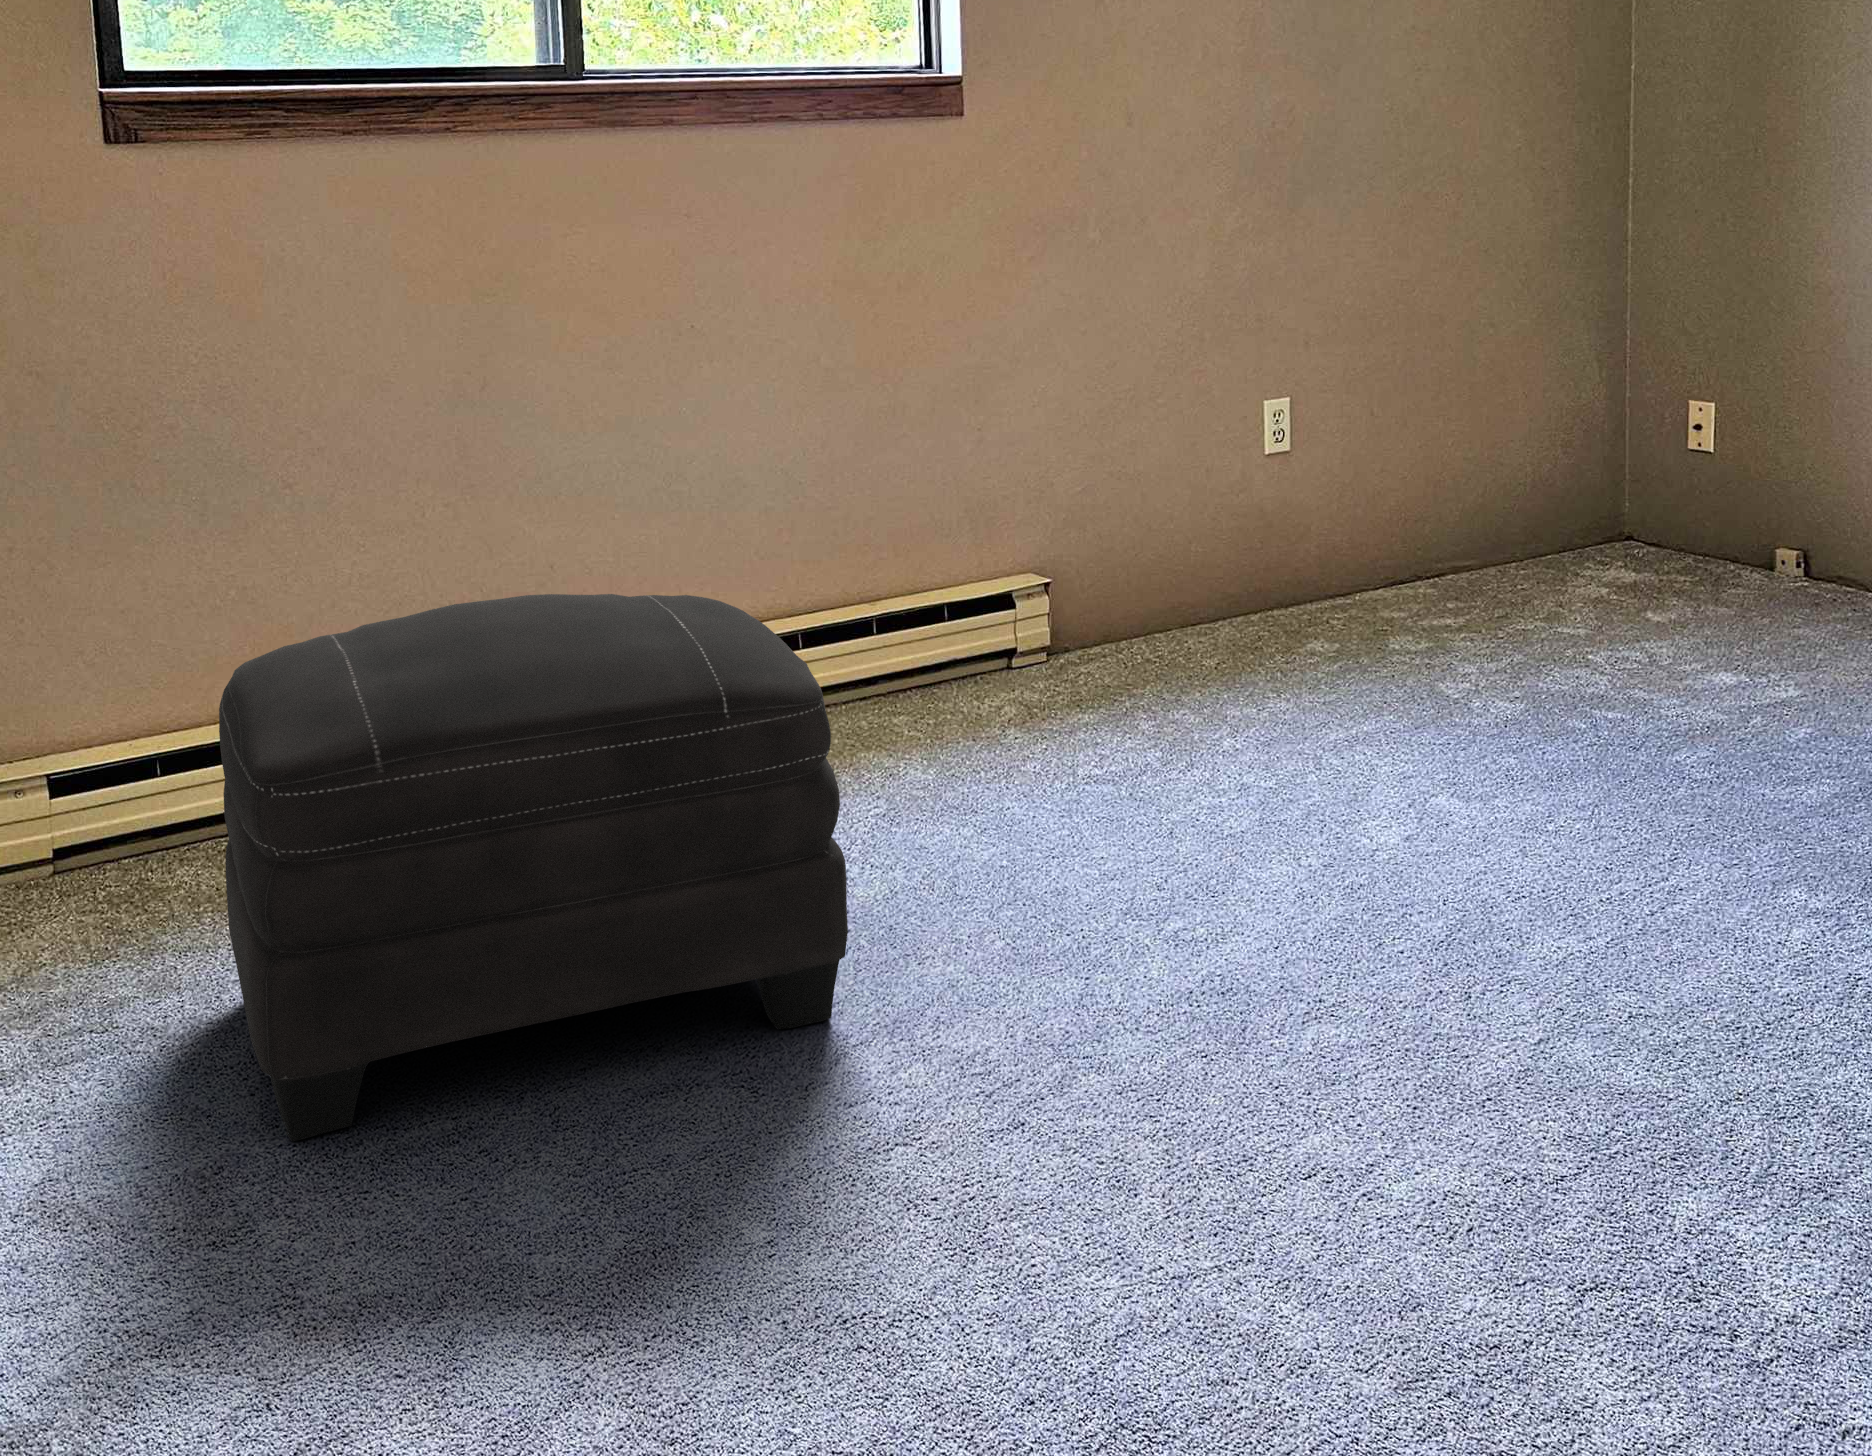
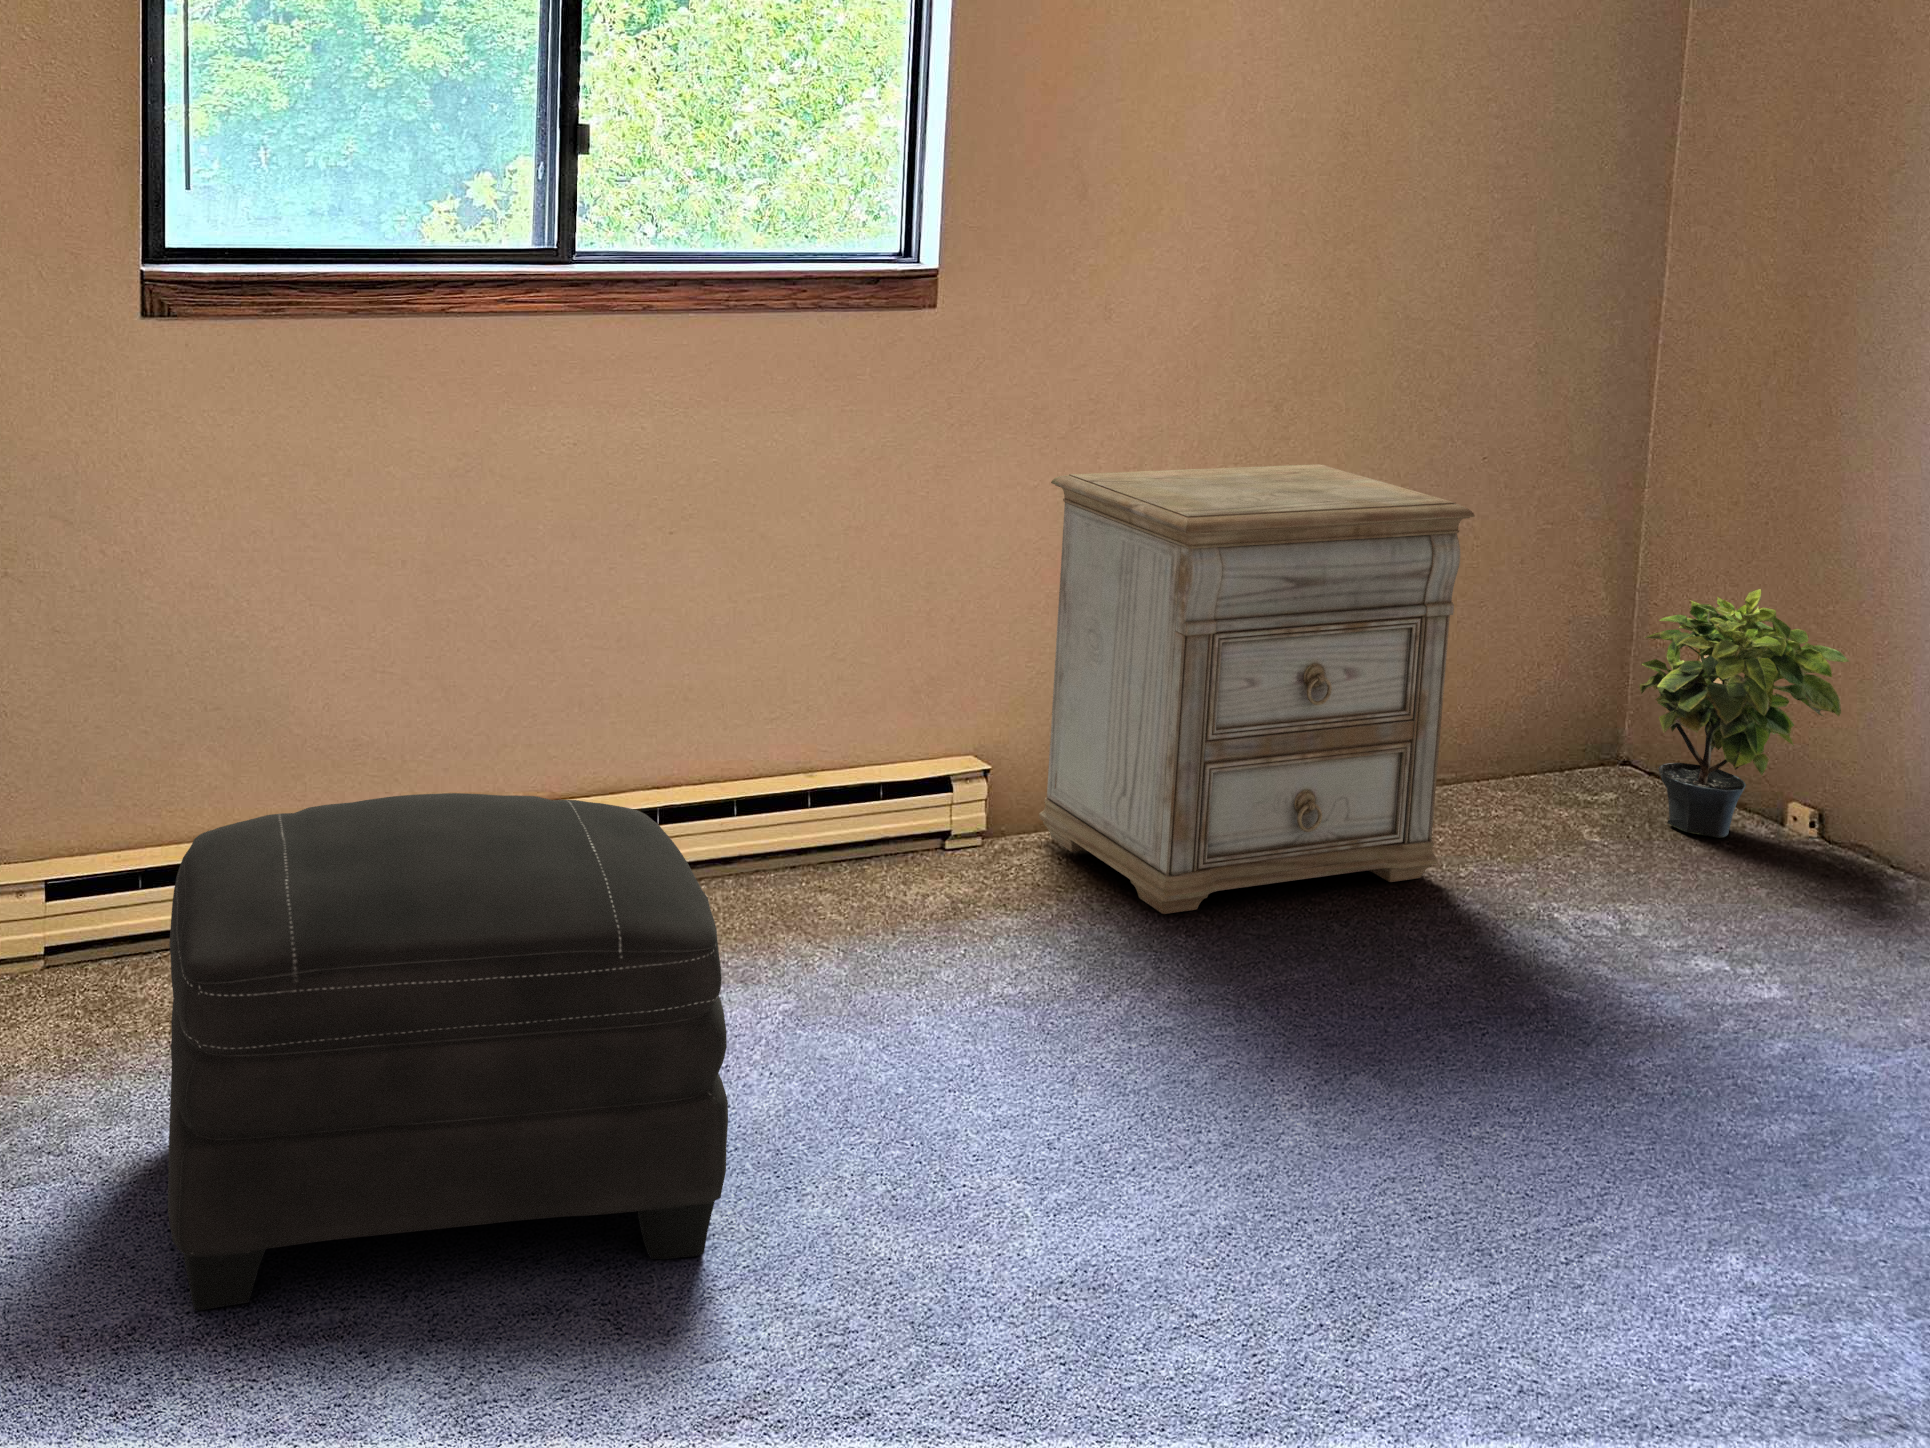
nightstand: none [1094,259,1498,695] -> present [1039,464,1475,914]
potted plant: none [1648,347,1828,583] -> present [1639,589,1849,838]

